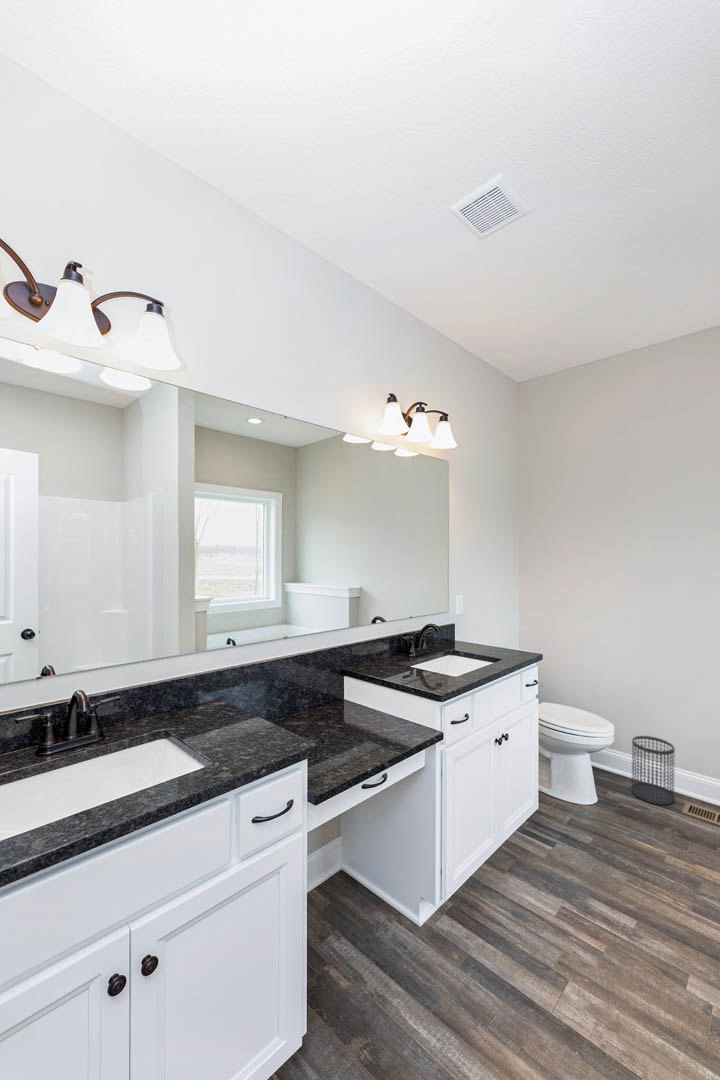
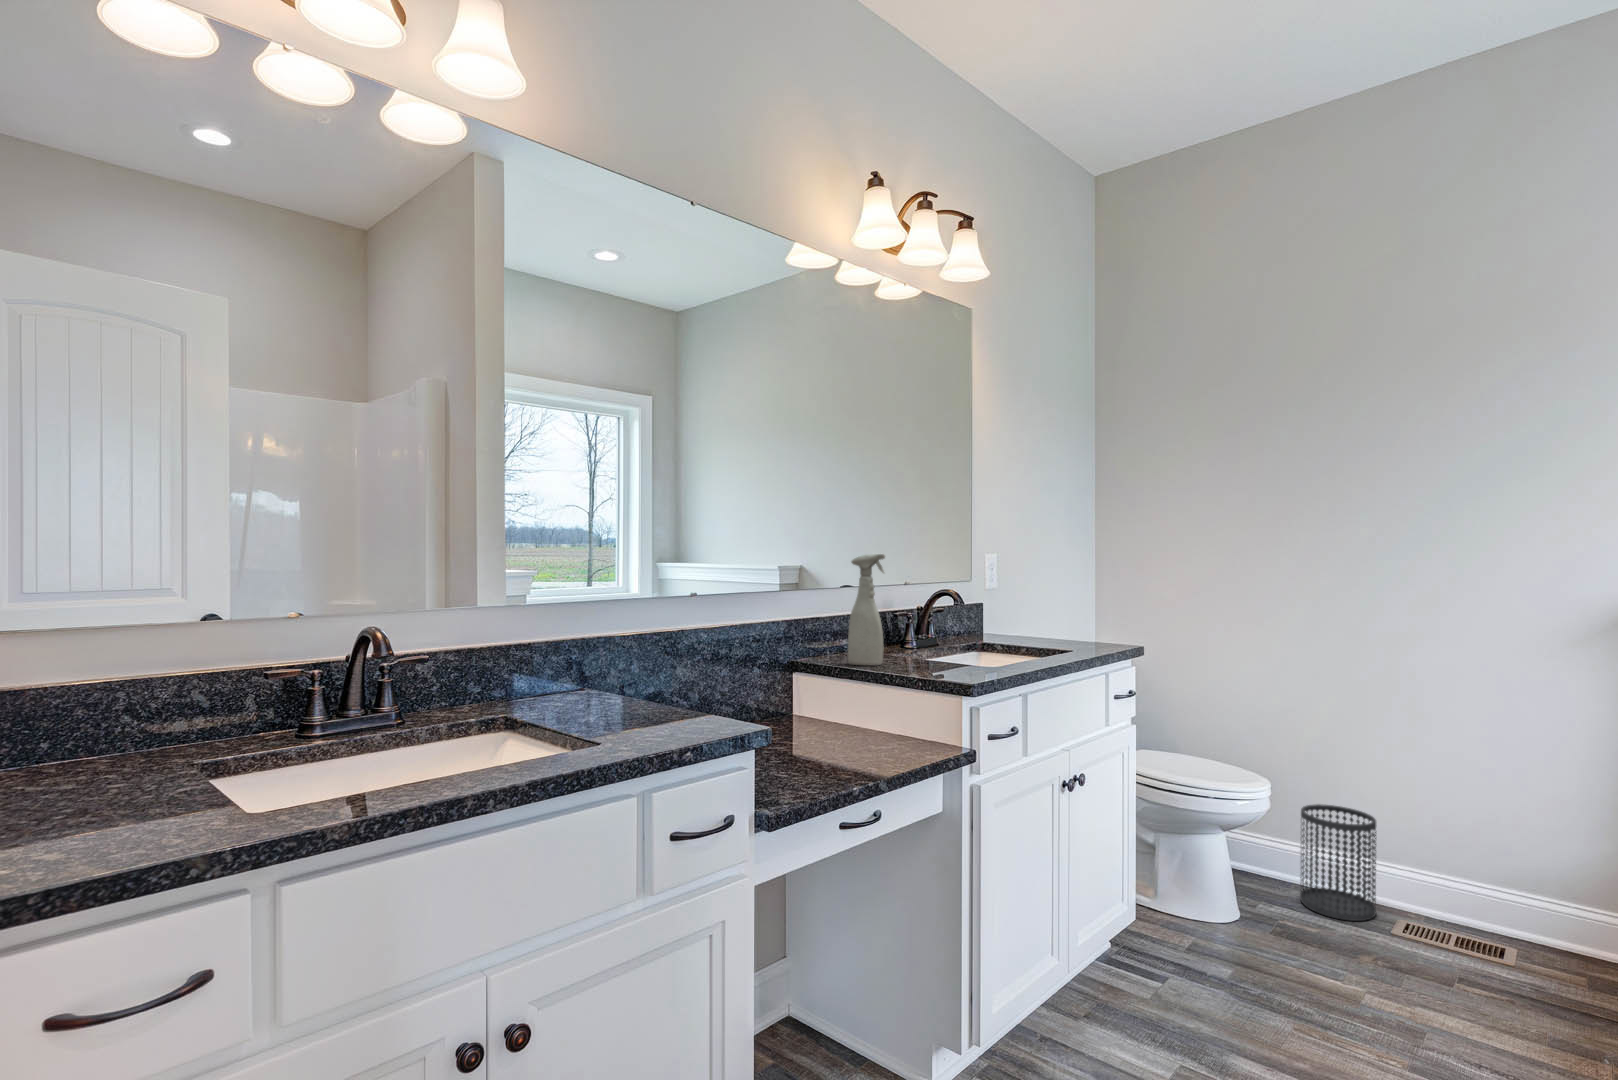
spray bottle: none [376,612,397,675] -> present [848,554,885,665]

